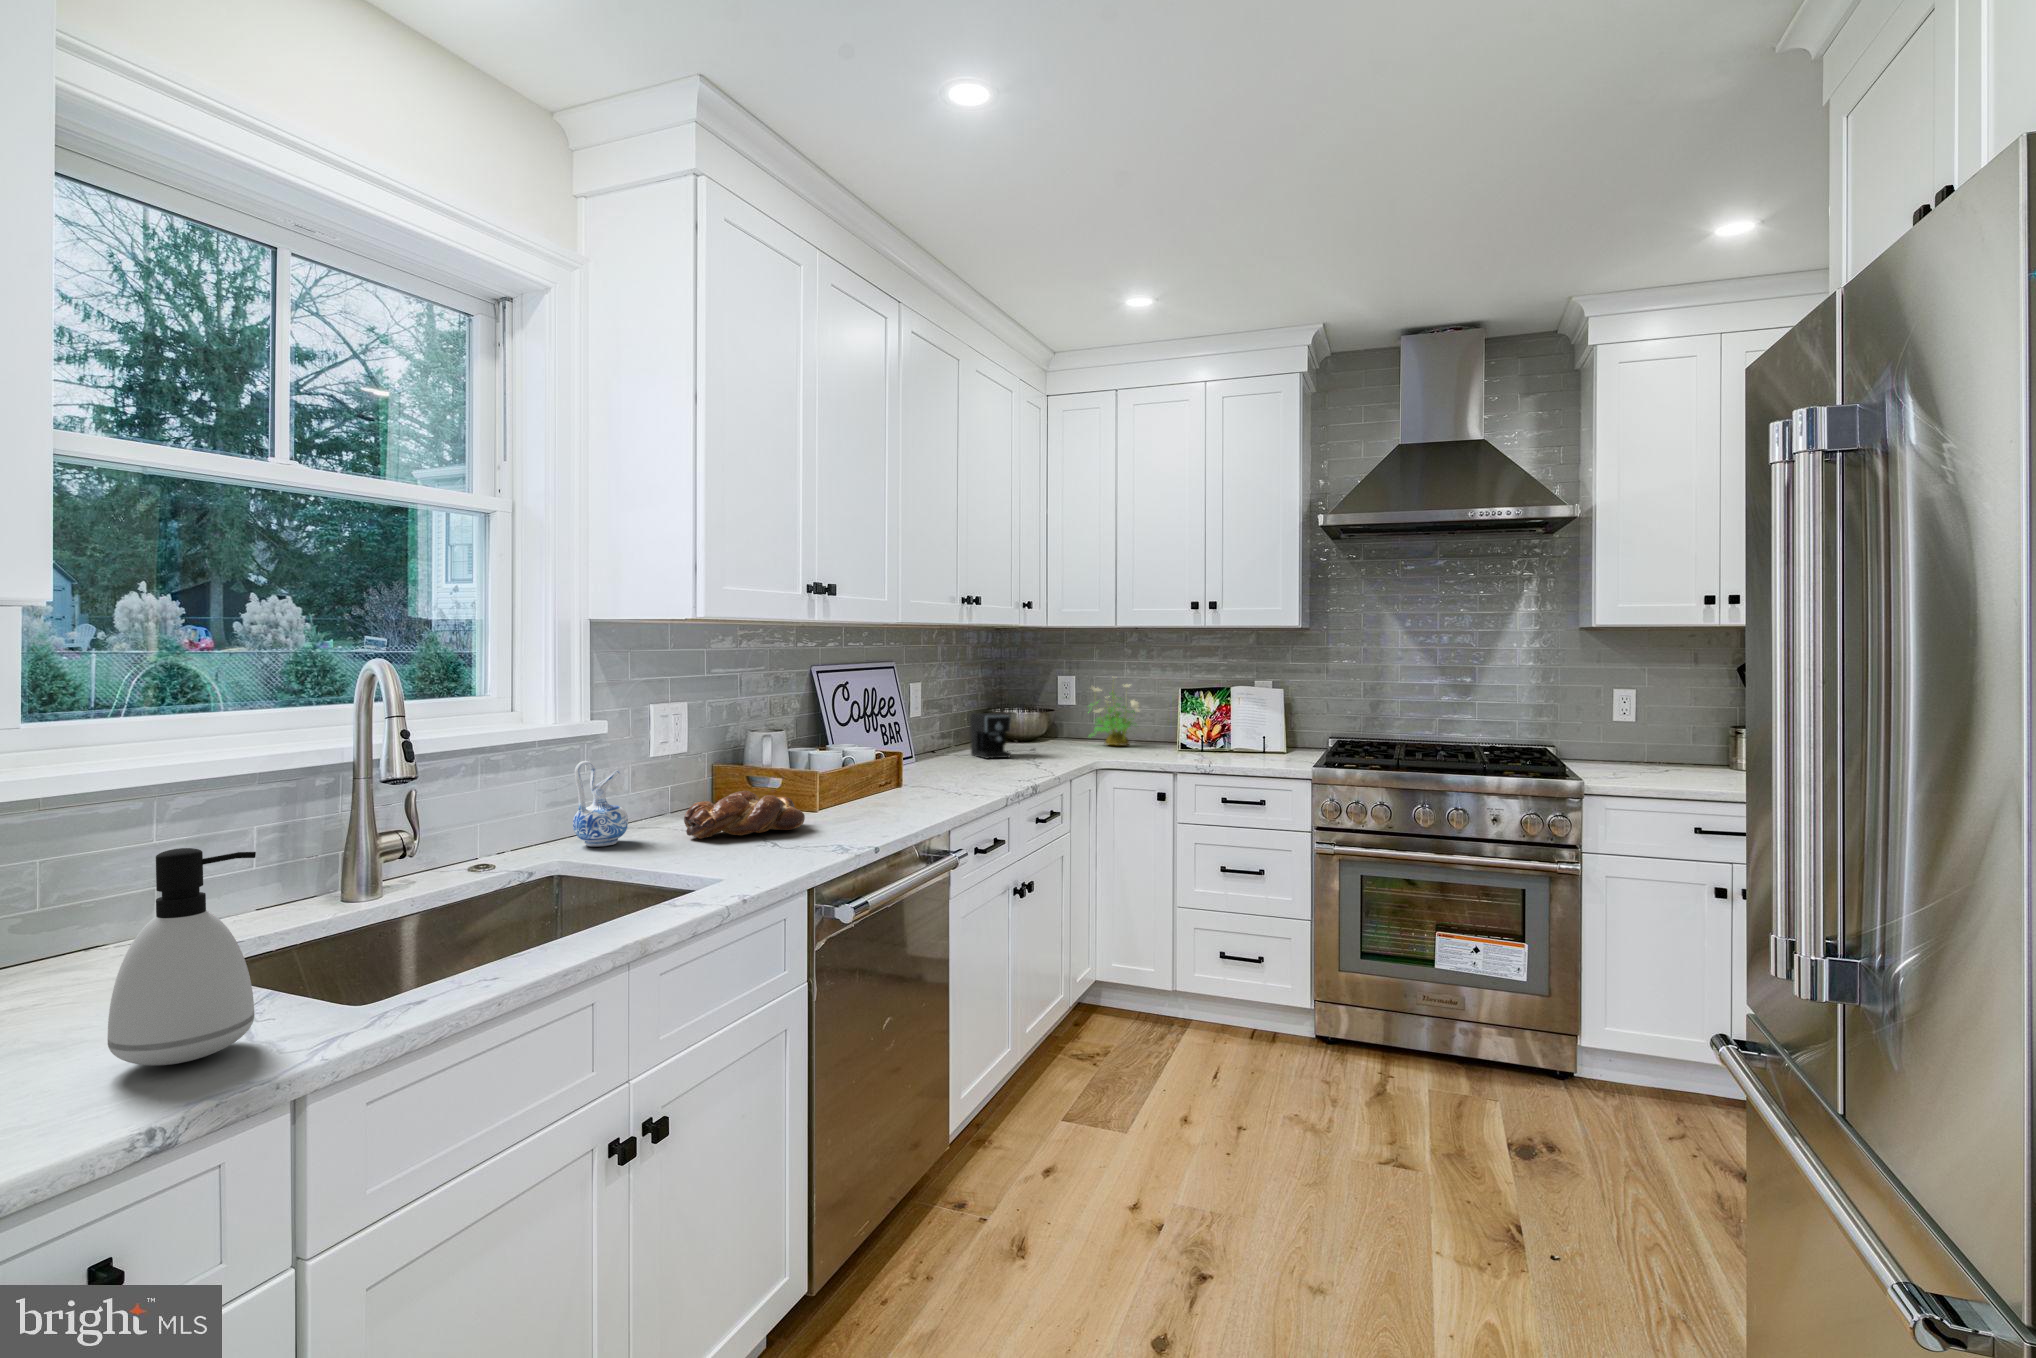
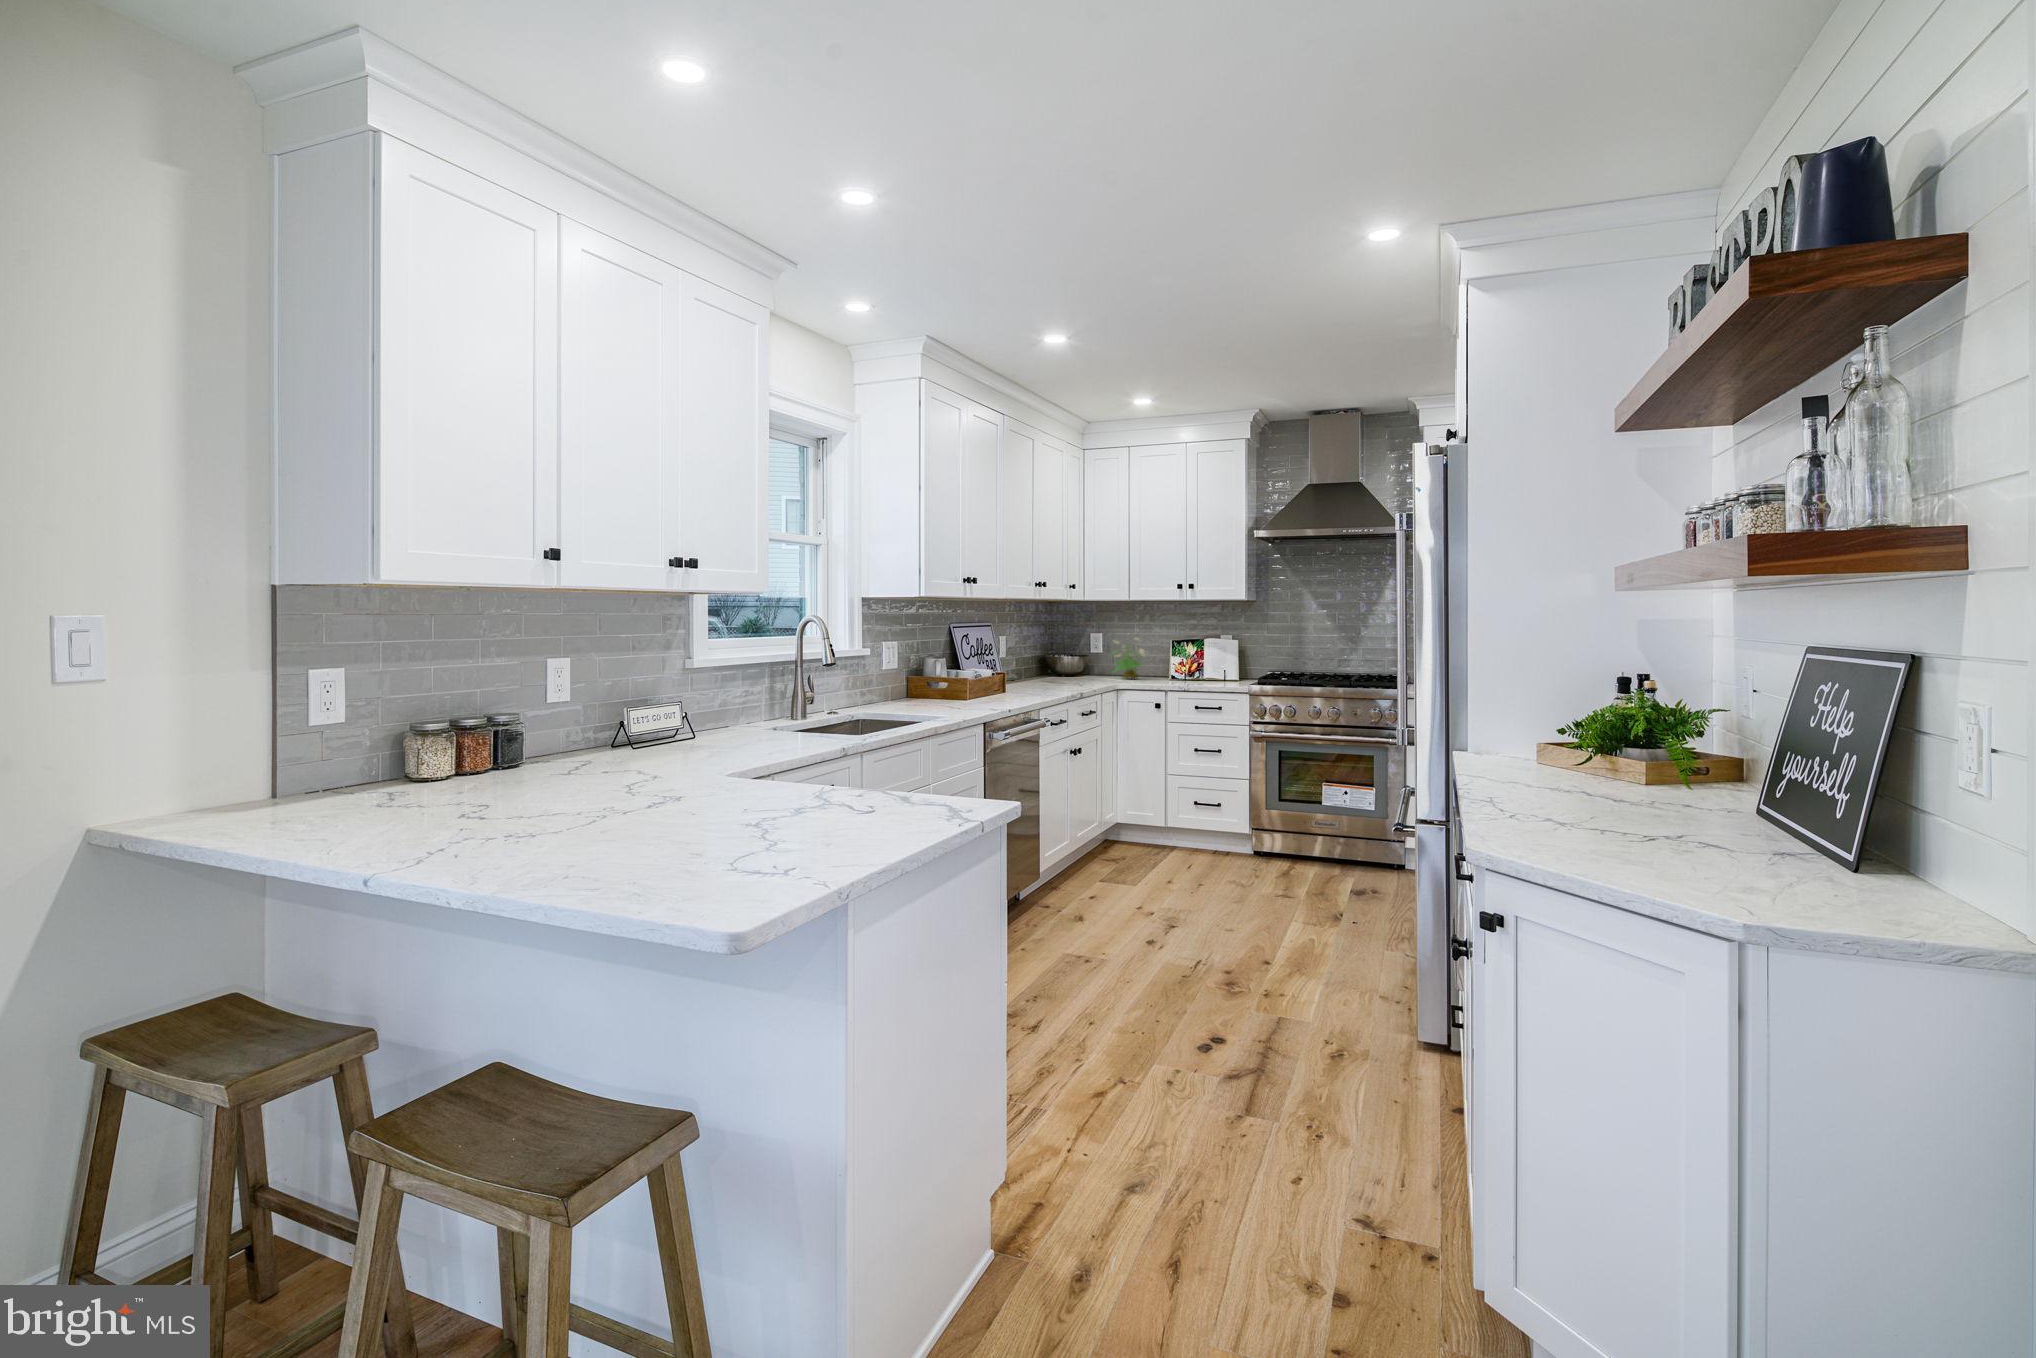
coffee maker: present [970,713,1035,759] -> none [1037,656,1078,683]
ceramic pitcher: present [573,761,628,846] -> none [862,667,887,709]
bread loaf: present [684,791,805,839] -> none [911,685,970,707]
soap dispenser: present [108,848,256,1065] -> none [806,673,843,741]

